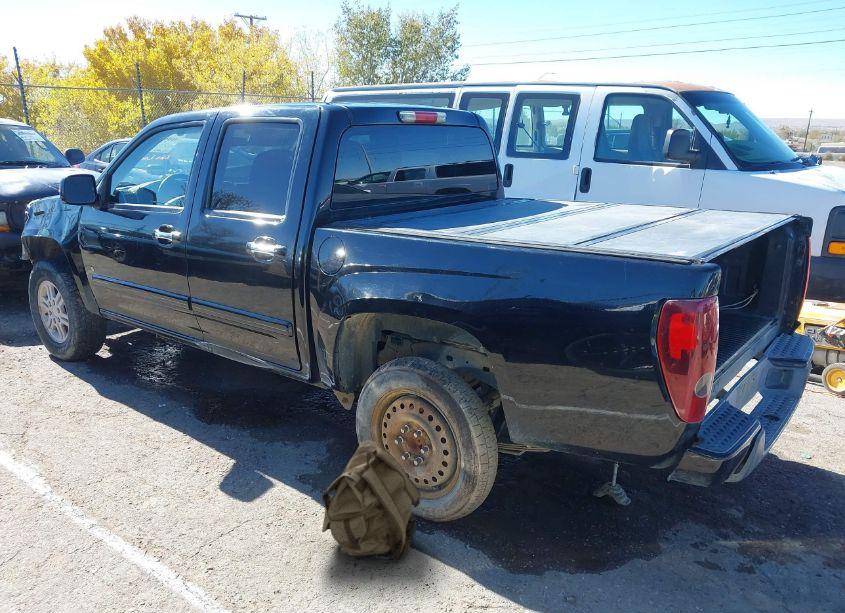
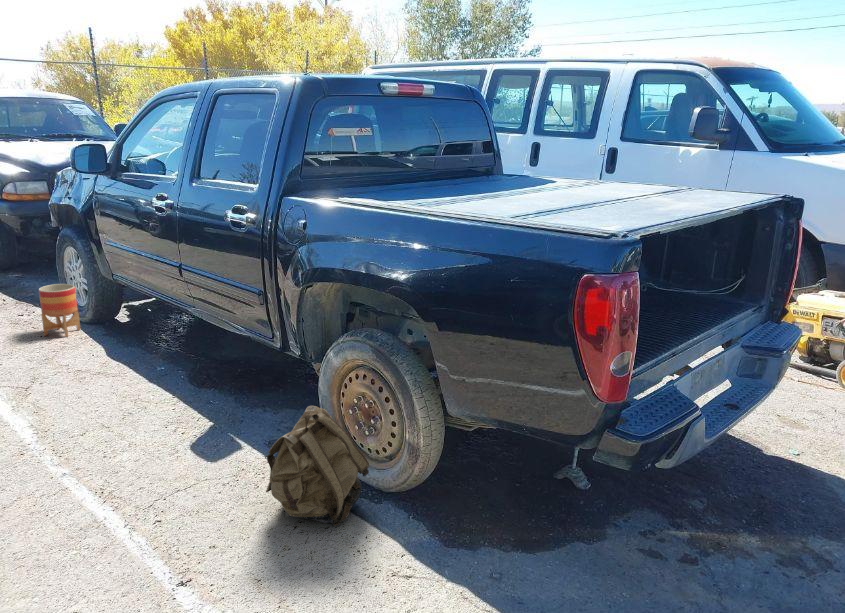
planter: none [17,318,62,374] -> present [39,284,80,337]

